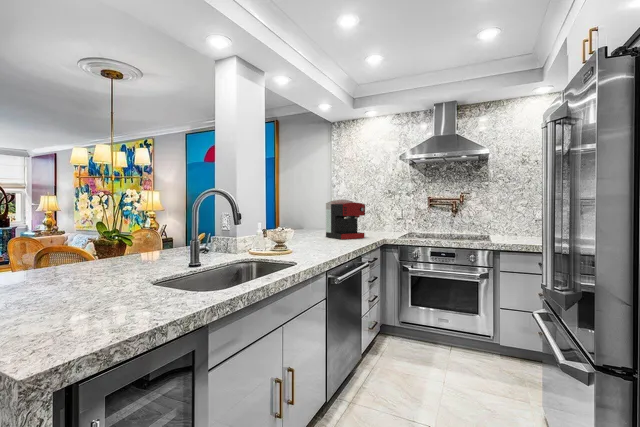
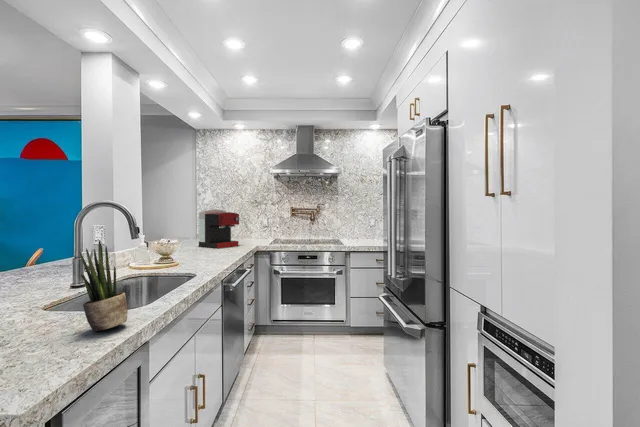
potted plant: none [151,221,190,308] -> present [79,241,128,331]

